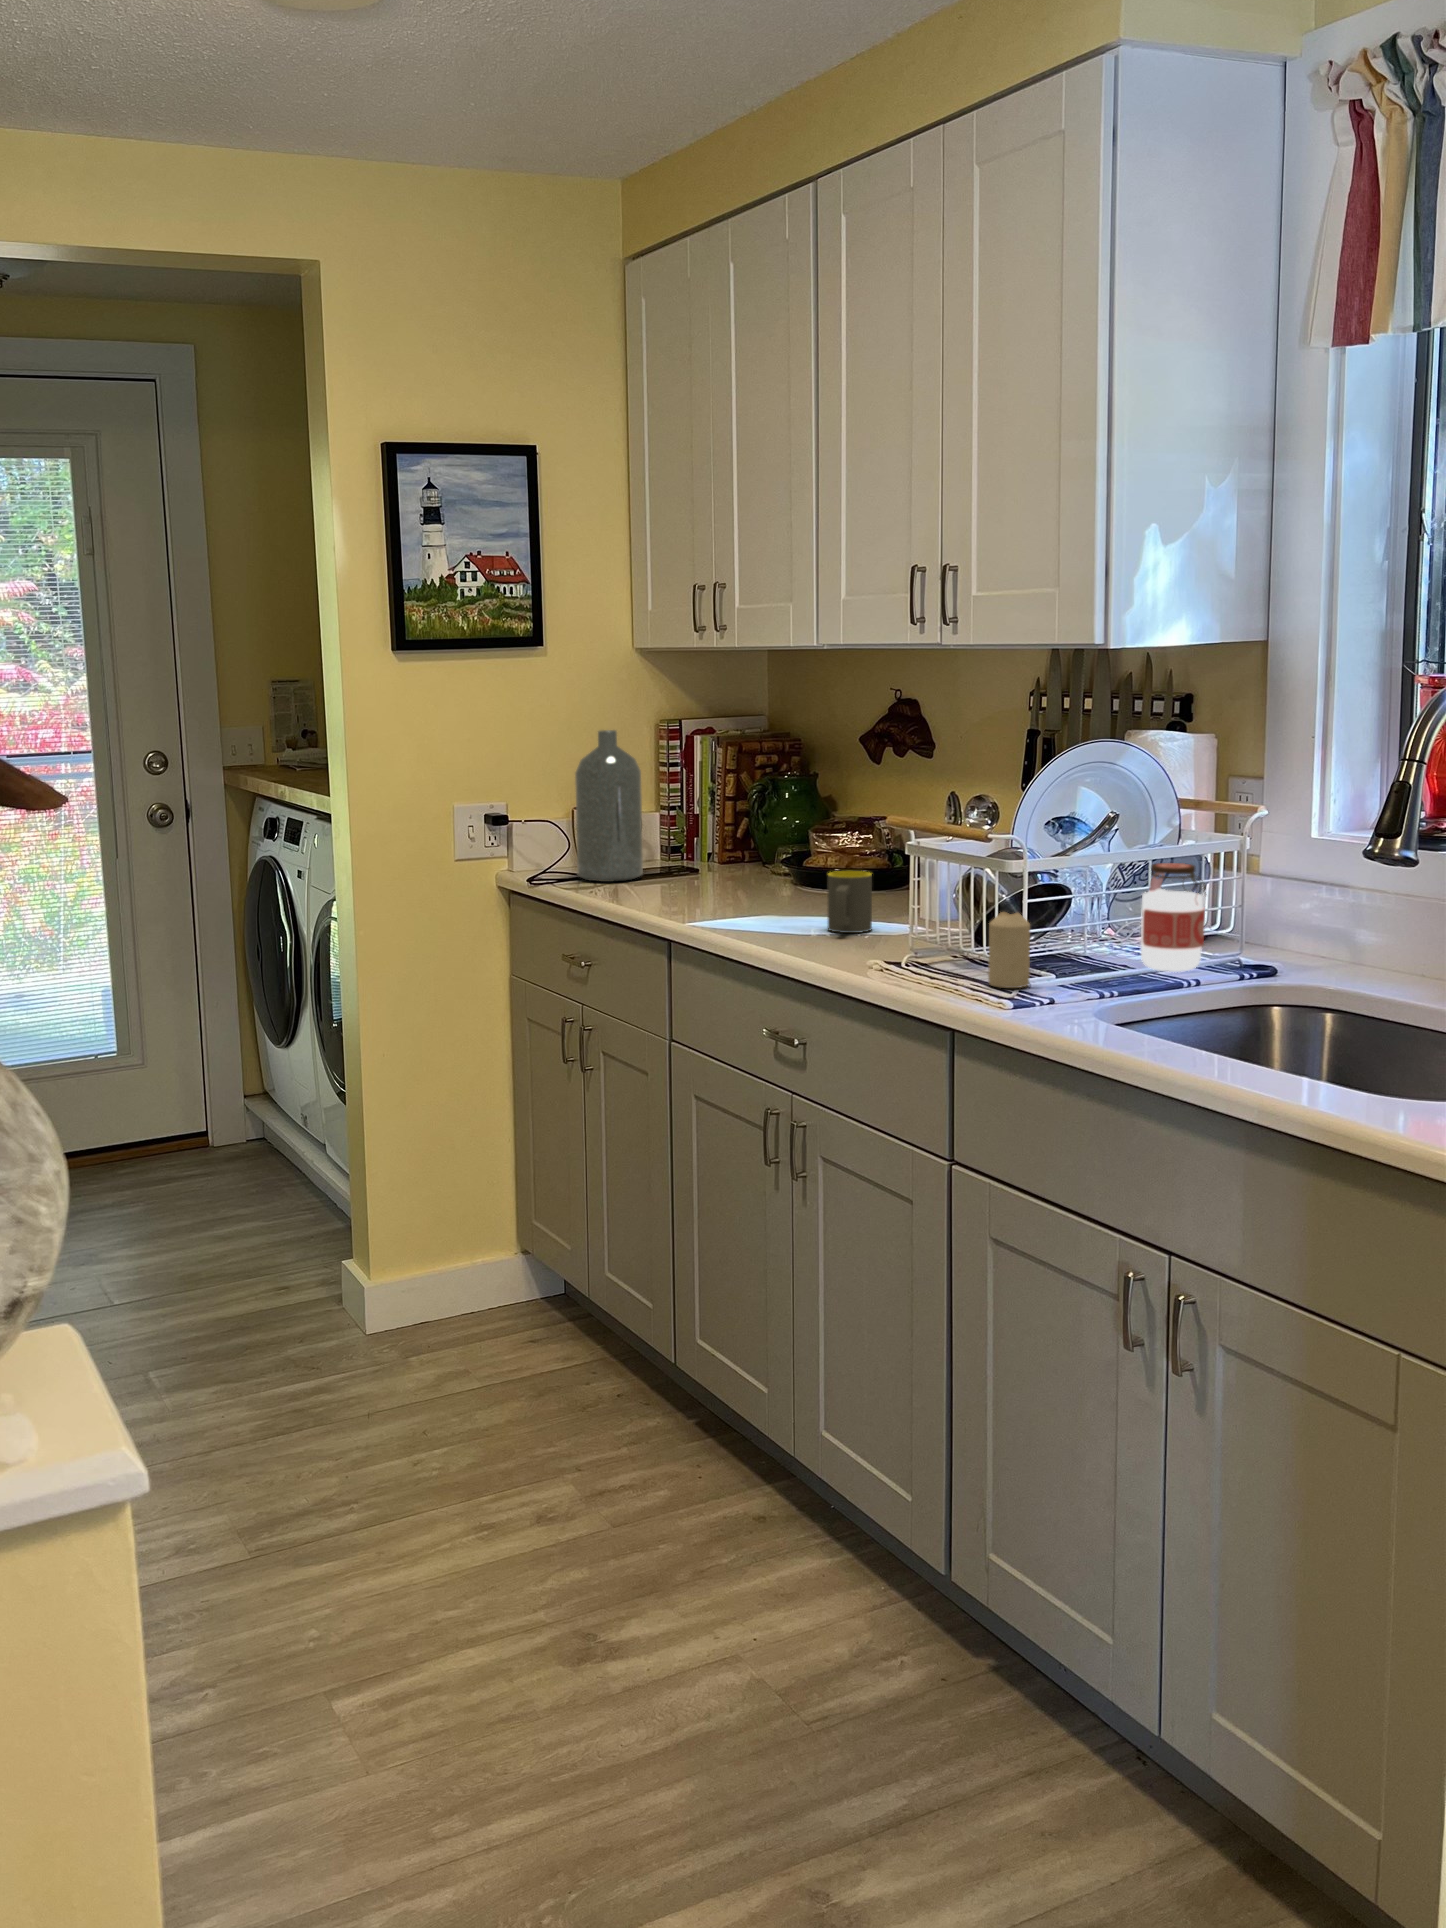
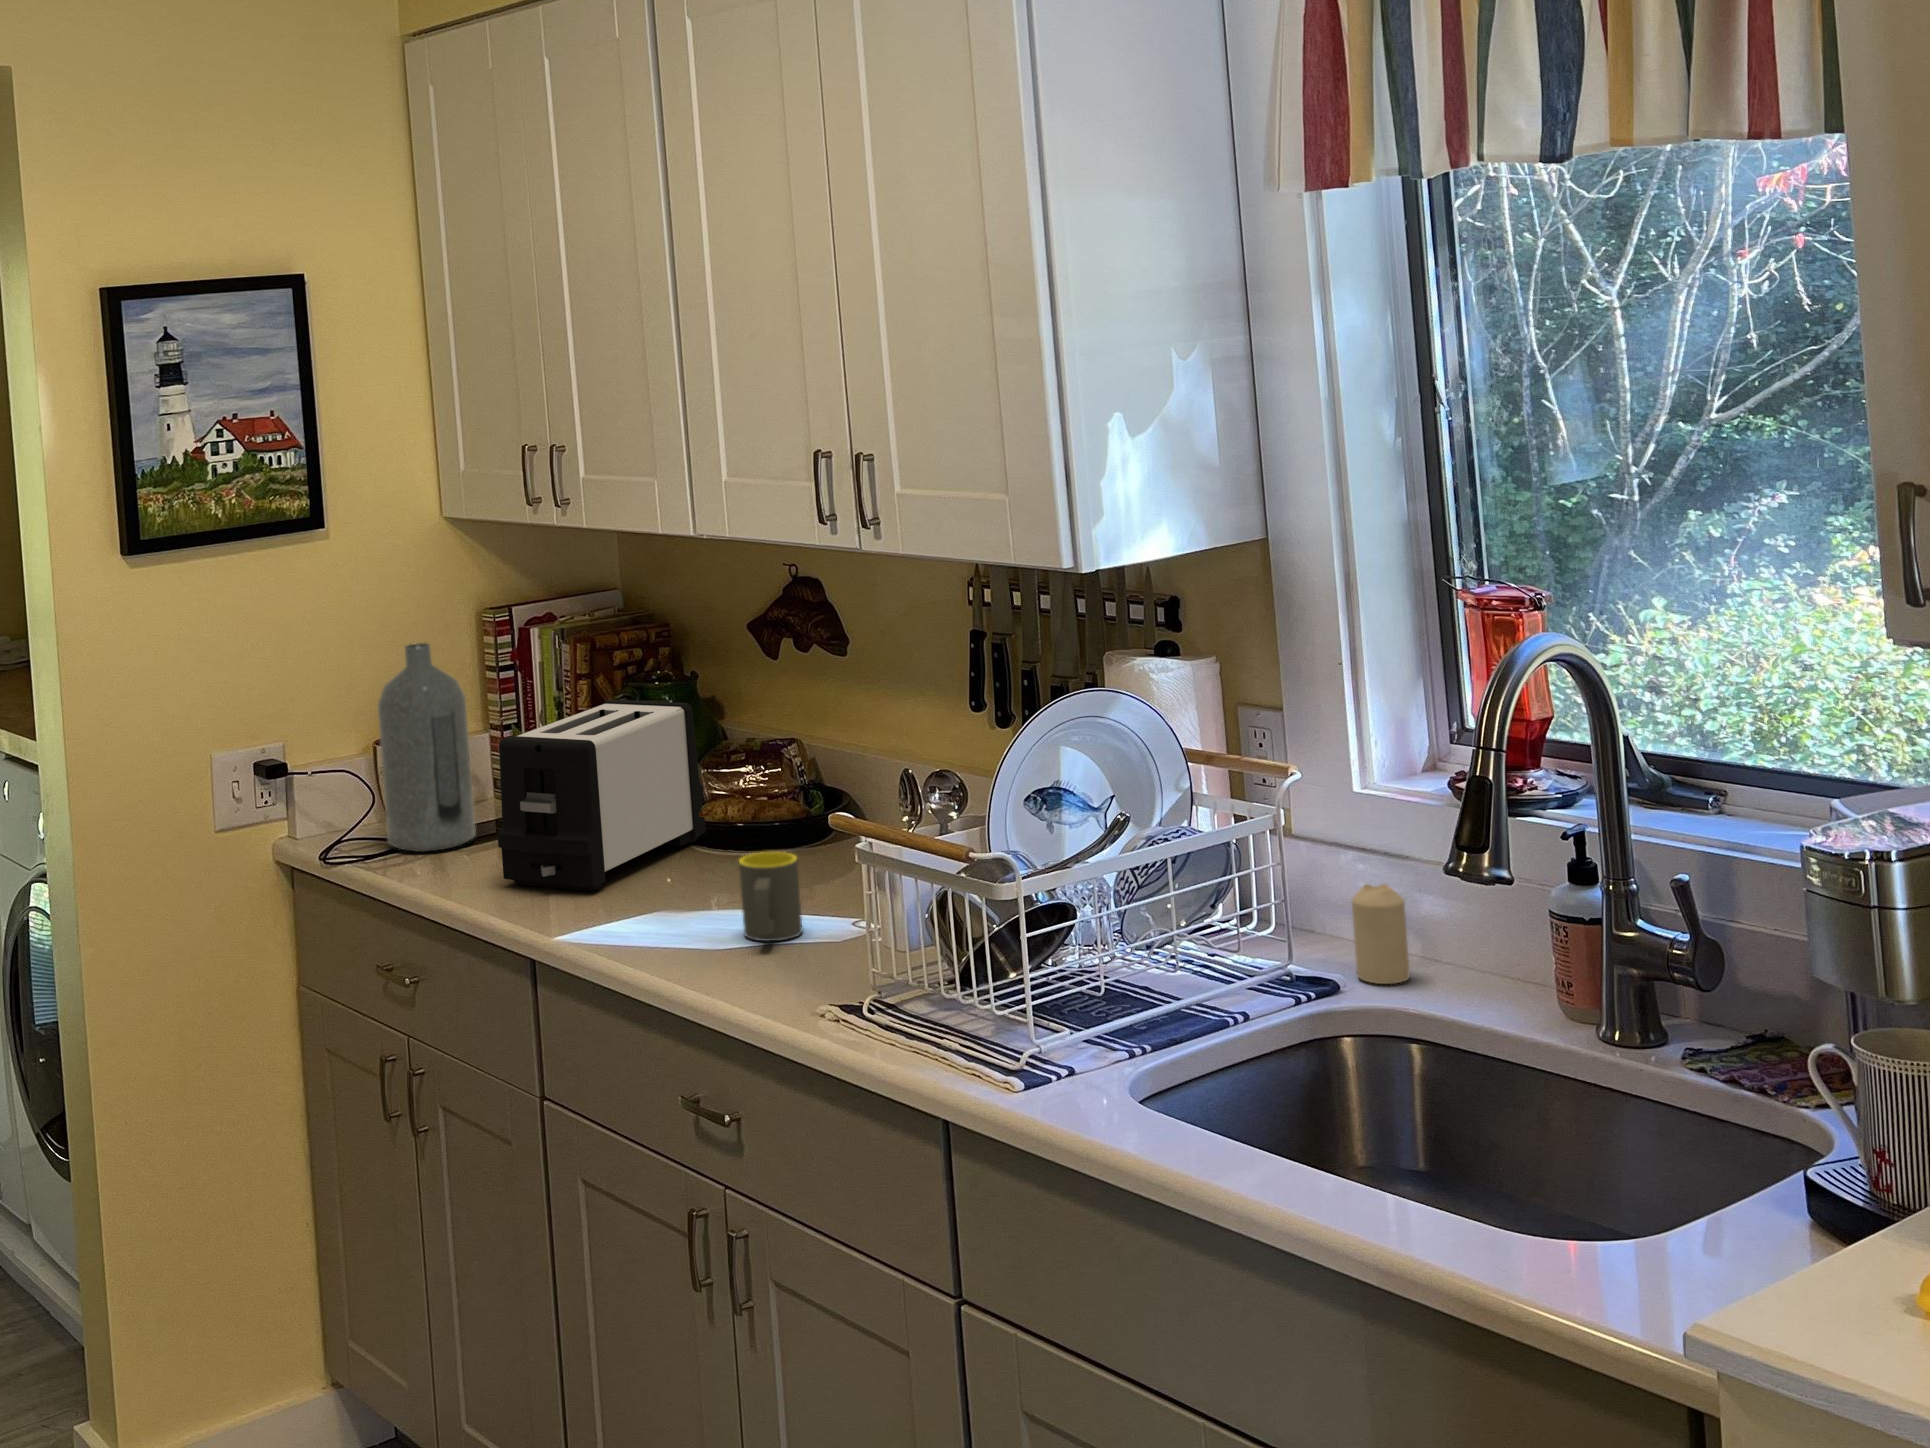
toaster: none [654,779,815,904] -> present [497,700,706,891]
jar: present [1141,863,1205,972] -> none [1153,847,1239,997]
candle: present [988,912,1030,988] -> present [1352,884,1409,984]

